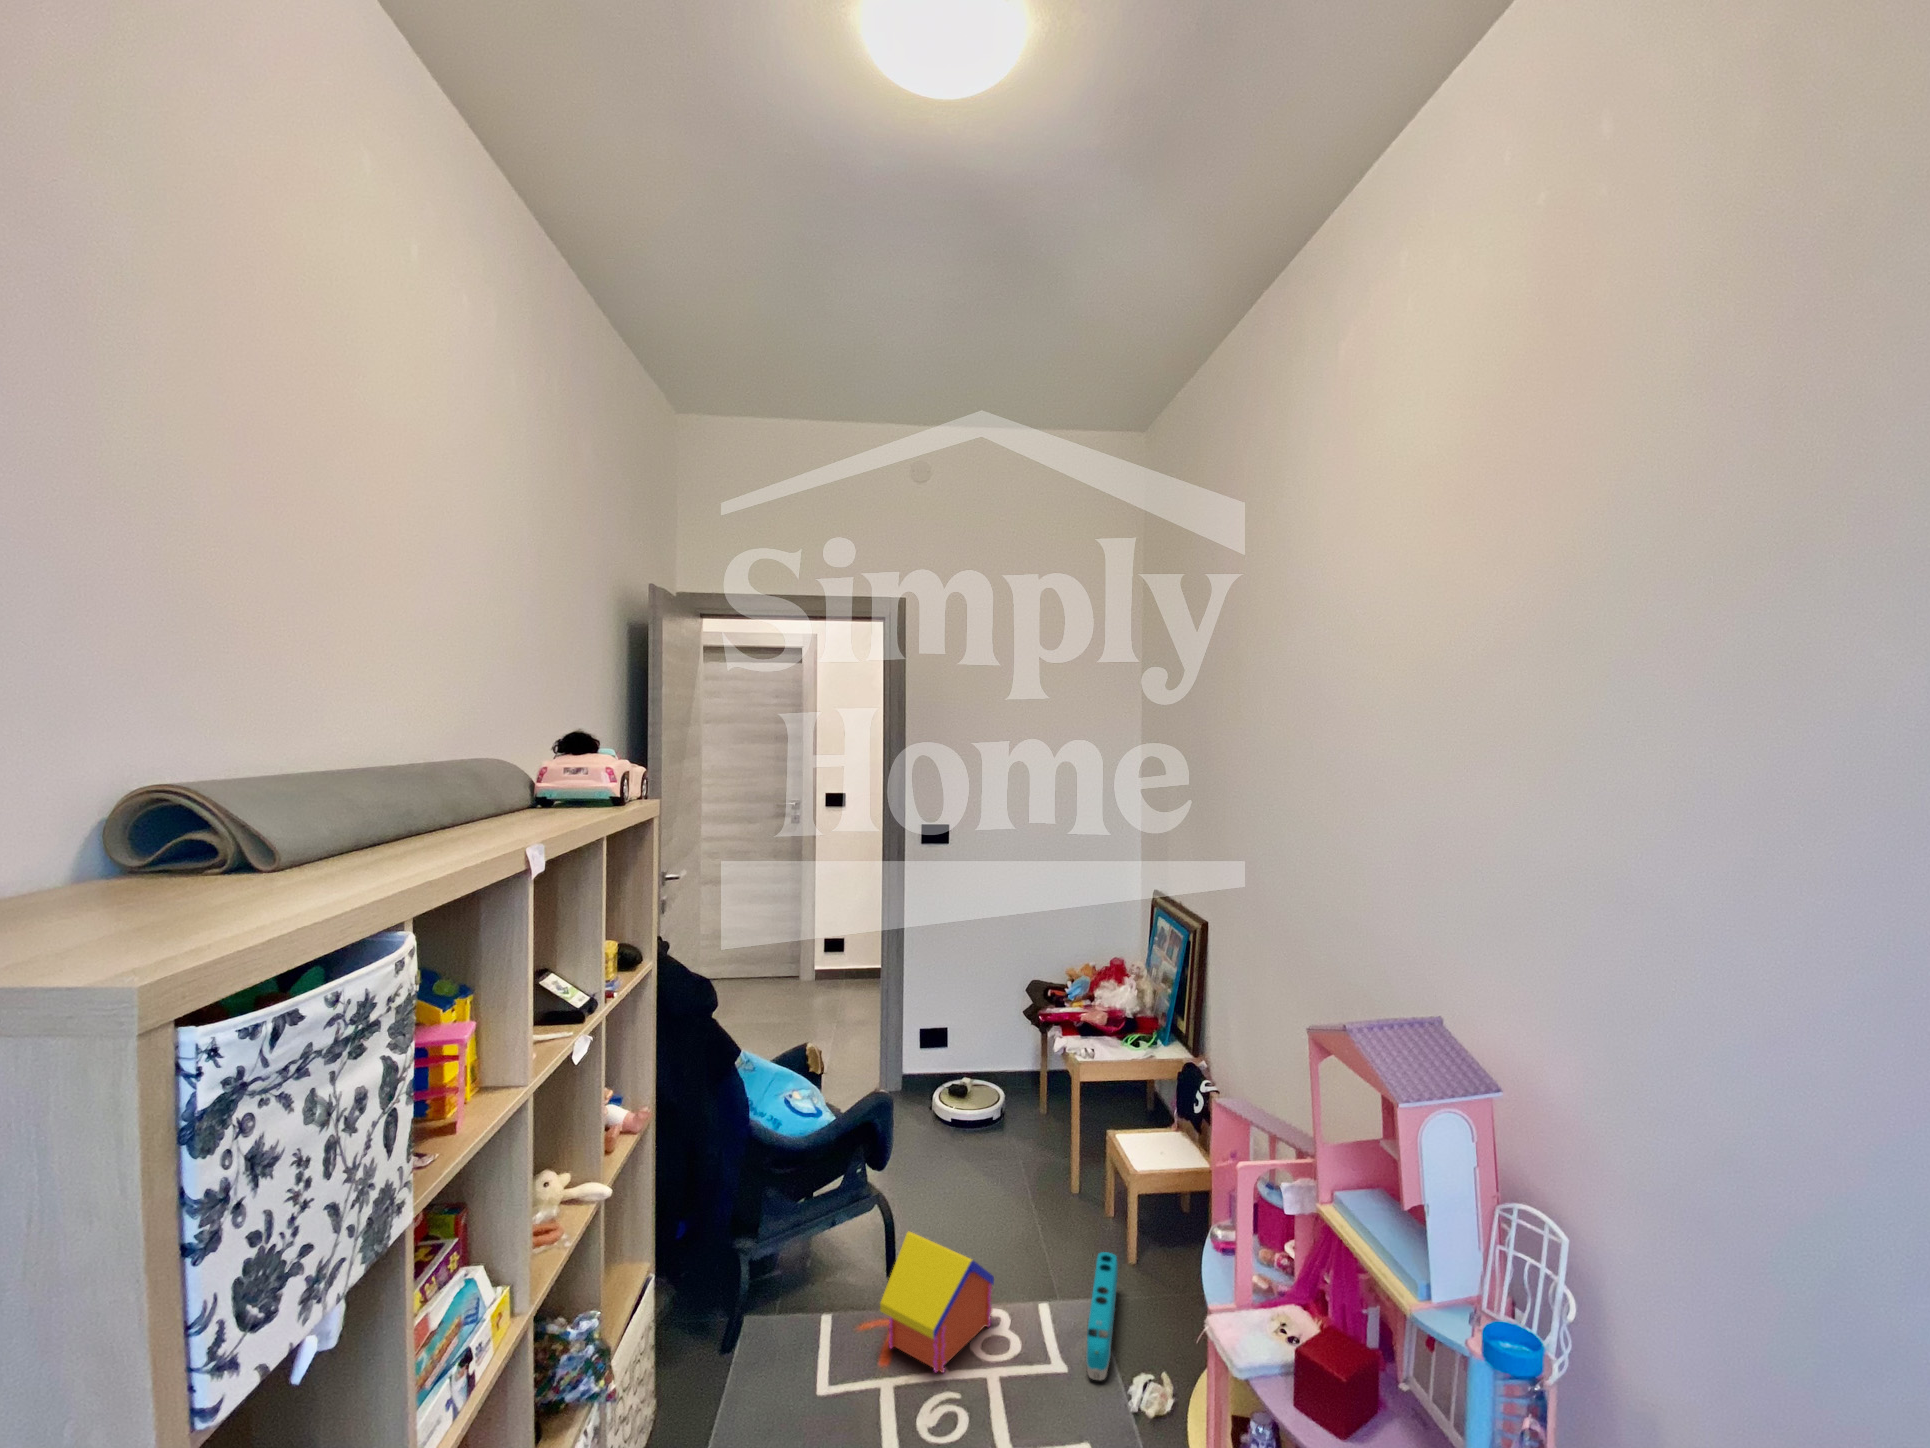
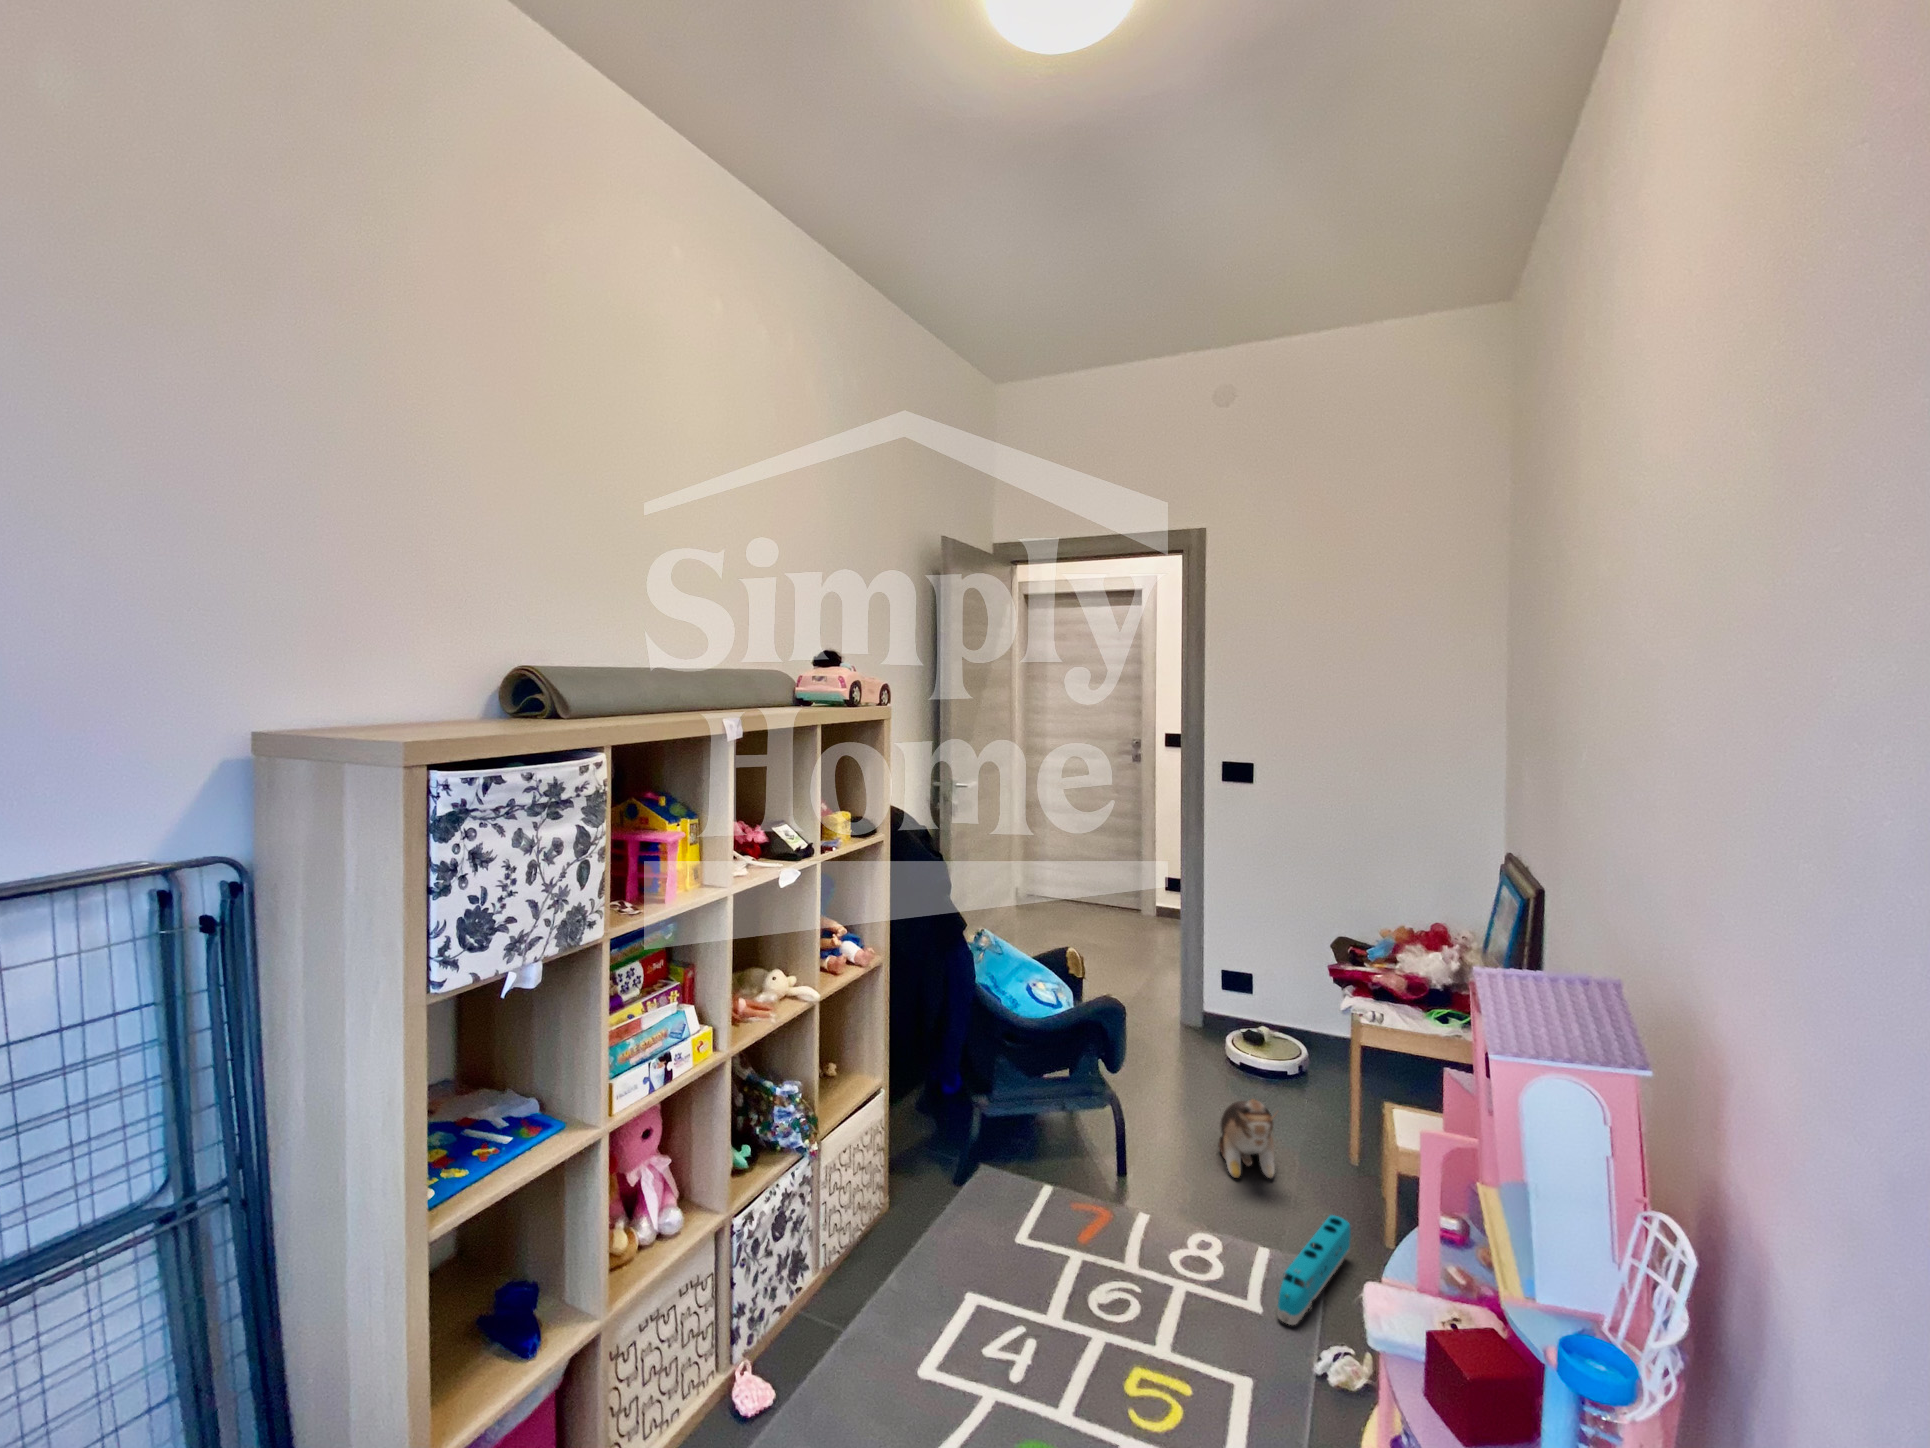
plush toy: none [967,1156,1035,1240] -> present [1218,1099,1276,1178]
toy house: present [880,1232,994,1373] -> none [1085,1132,1204,1264]

